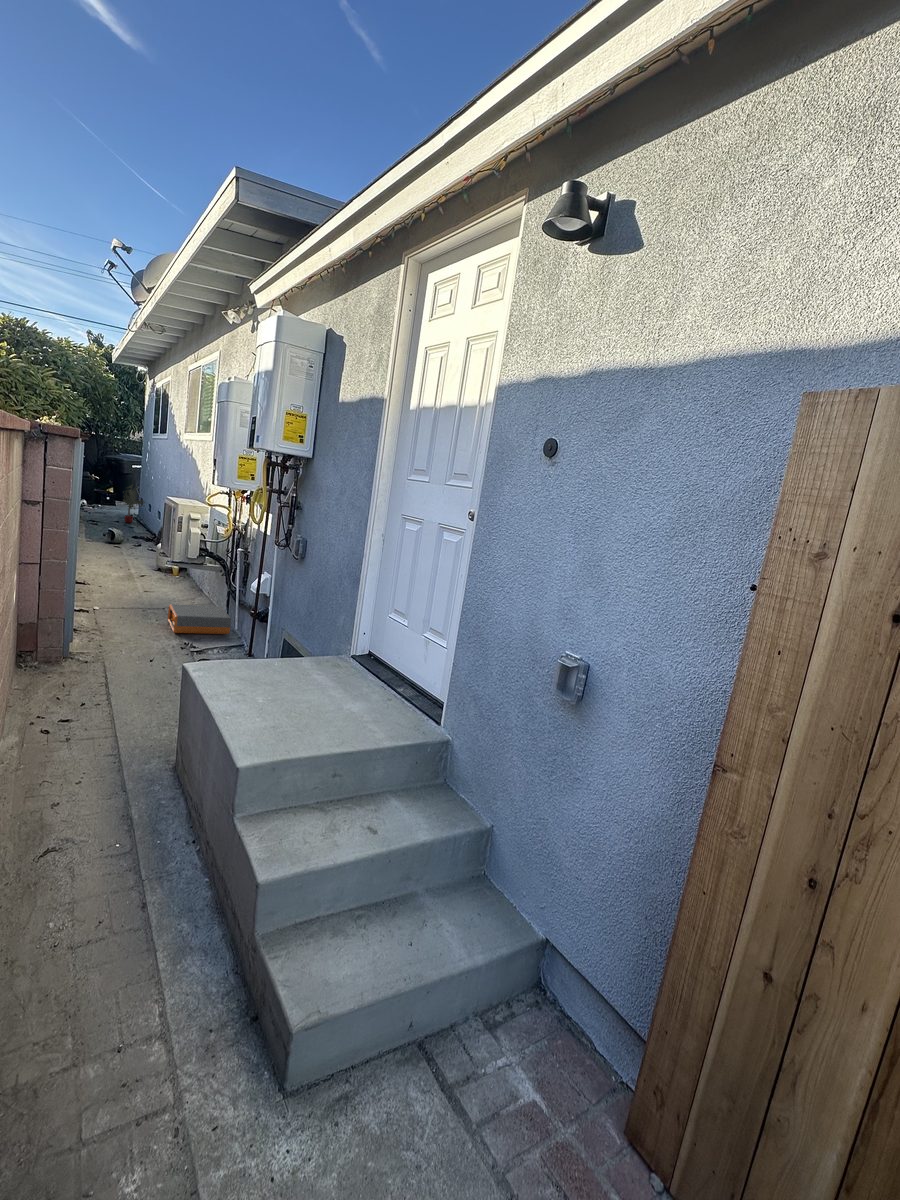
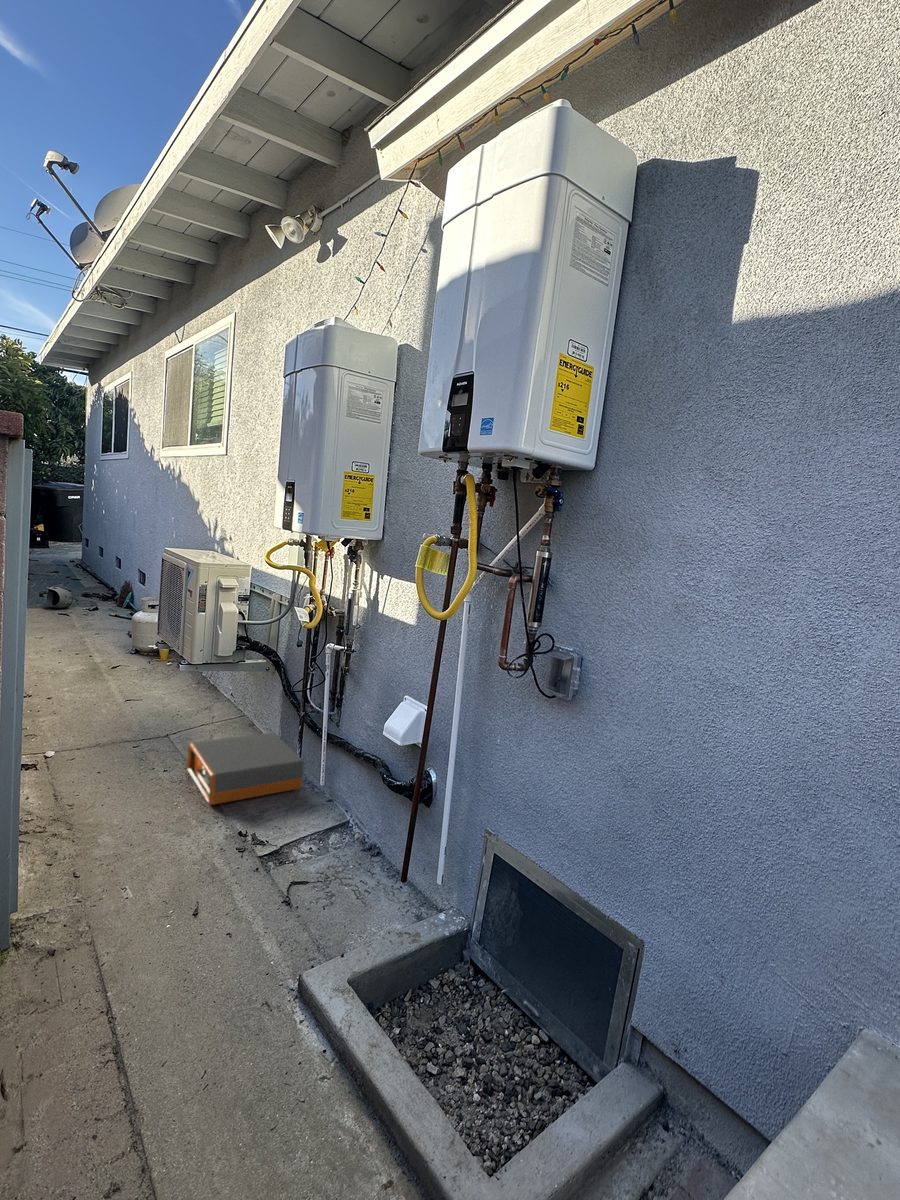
potted tree: present [123,484,145,524] -> none [61,521,95,573]

